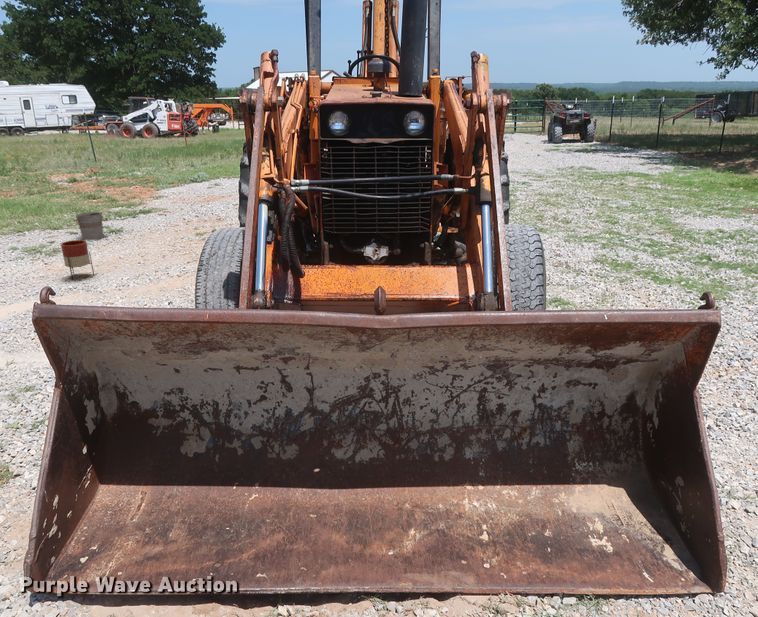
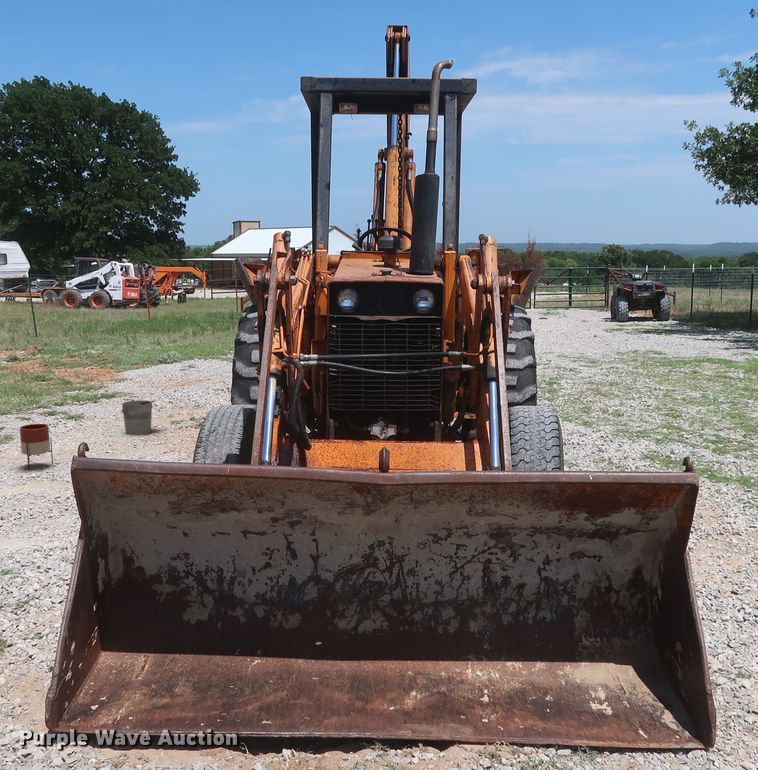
bucket: present [76,212,104,240] -> present [122,400,155,435]

